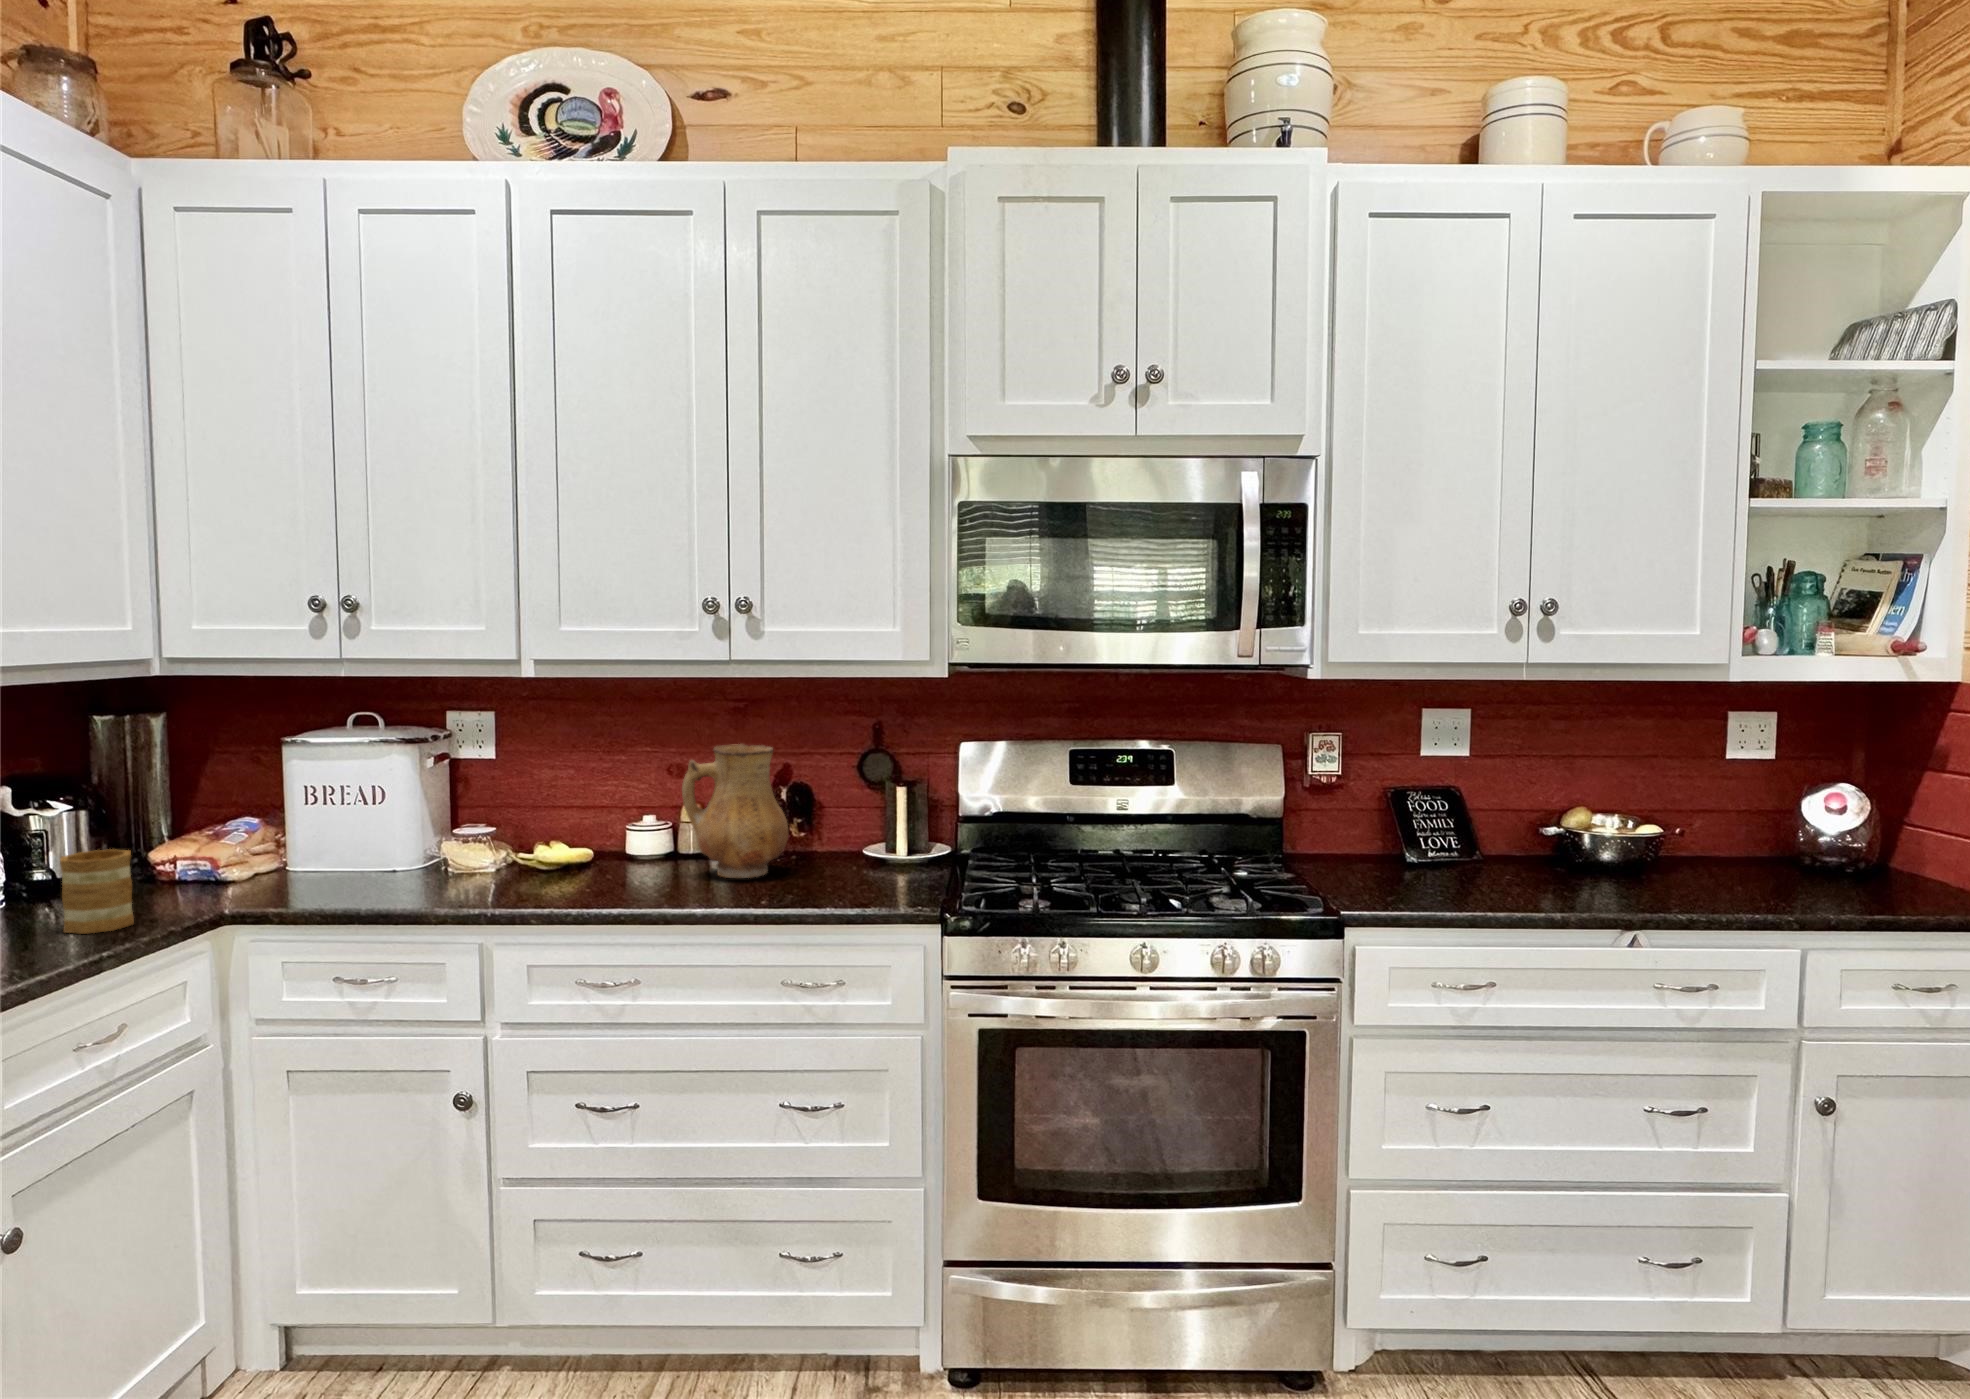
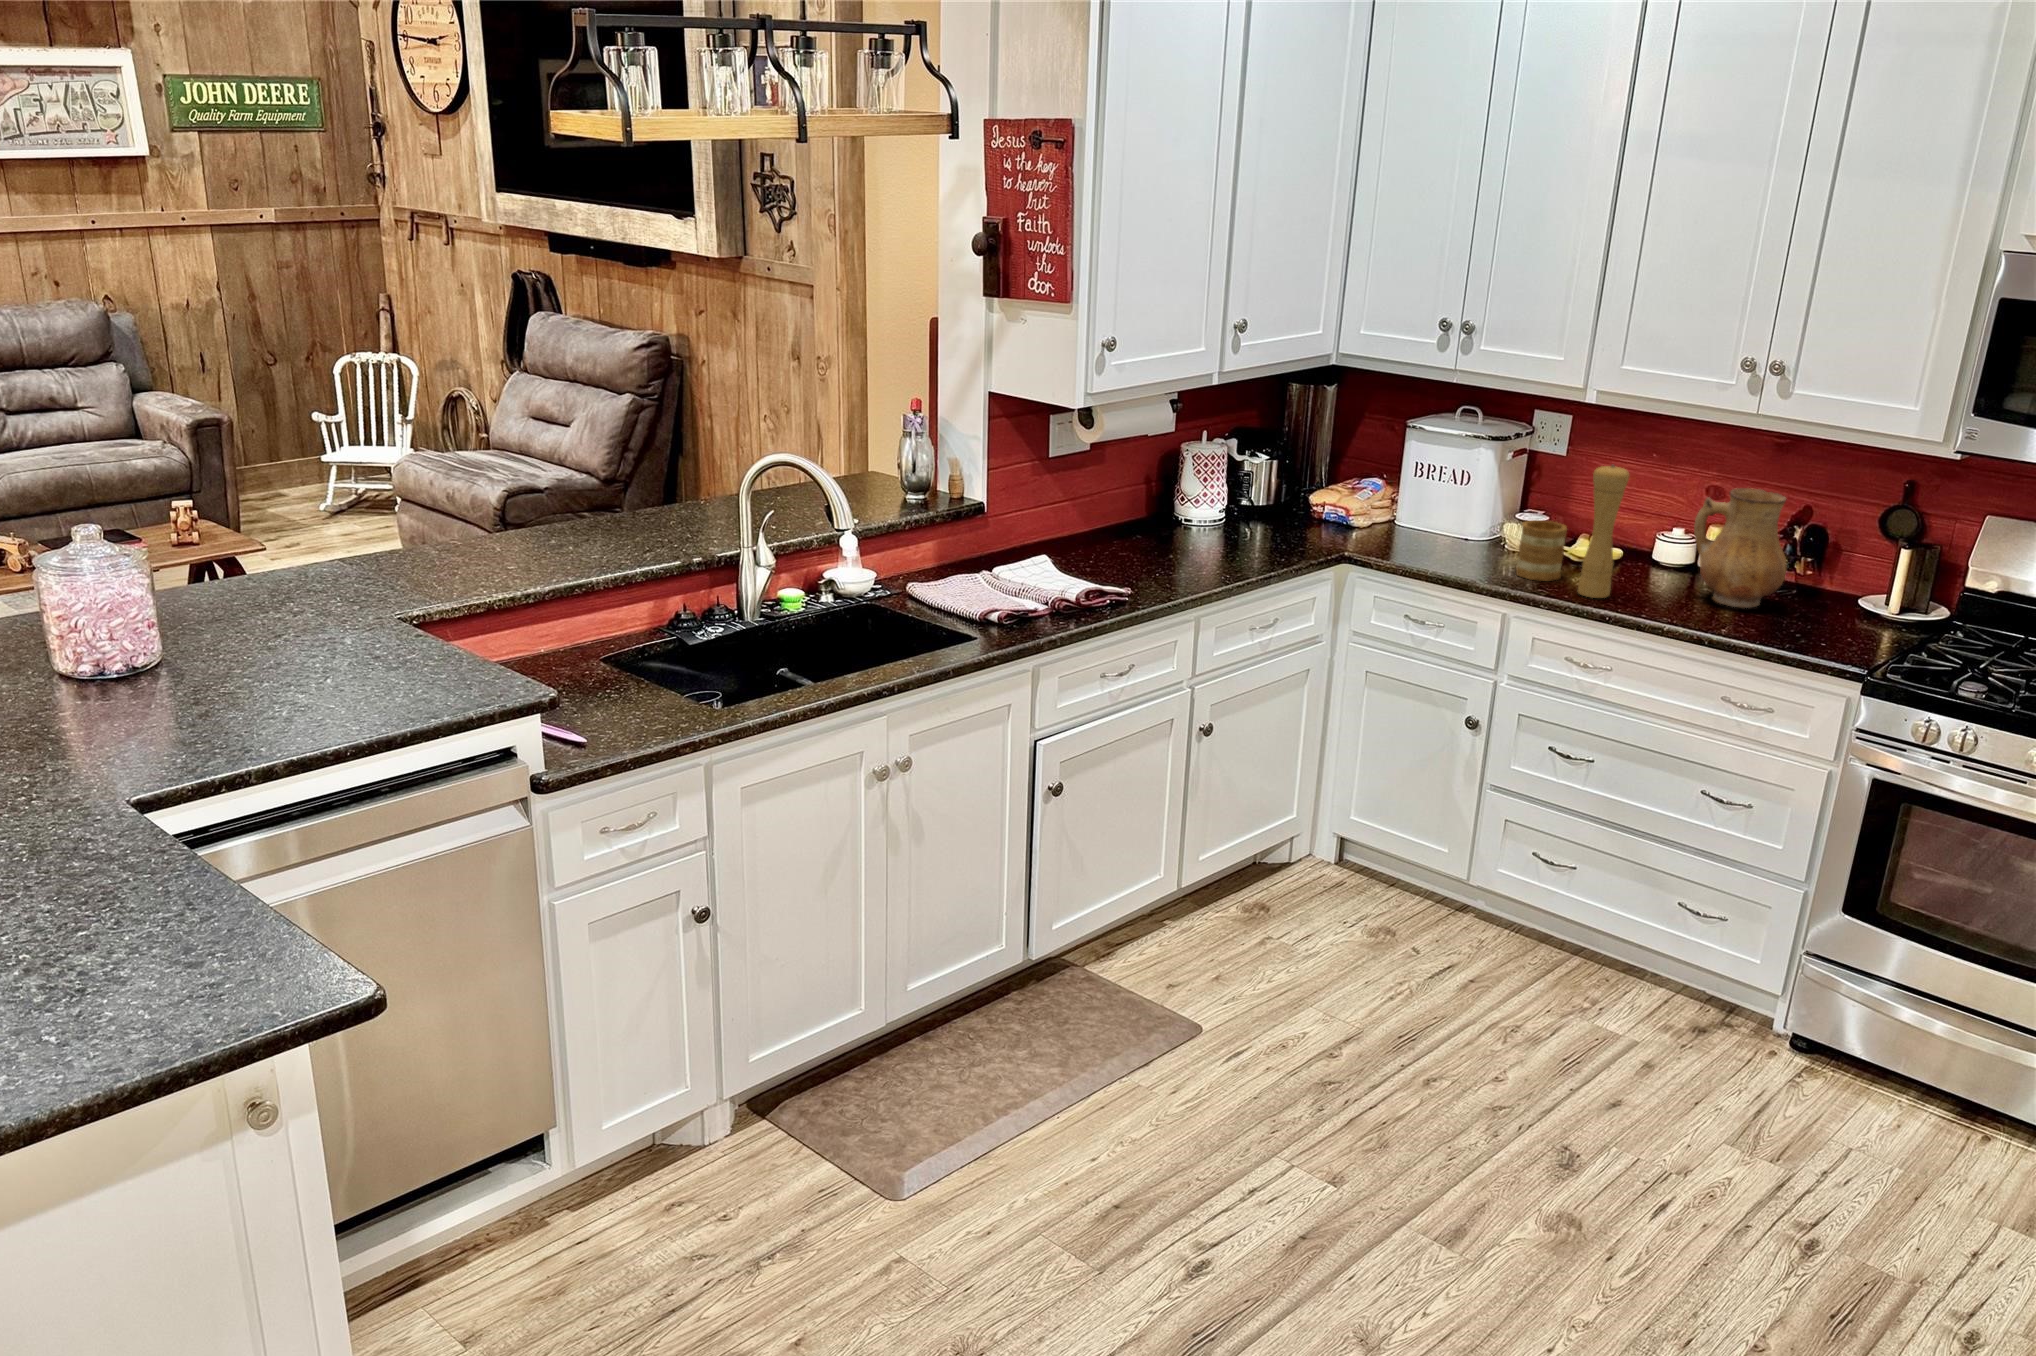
pepper mill: none [564,733,609,899] -> present [1578,465,1629,598]
mug: present [60,849,134,934] -> present [1516,520,1567,581]

